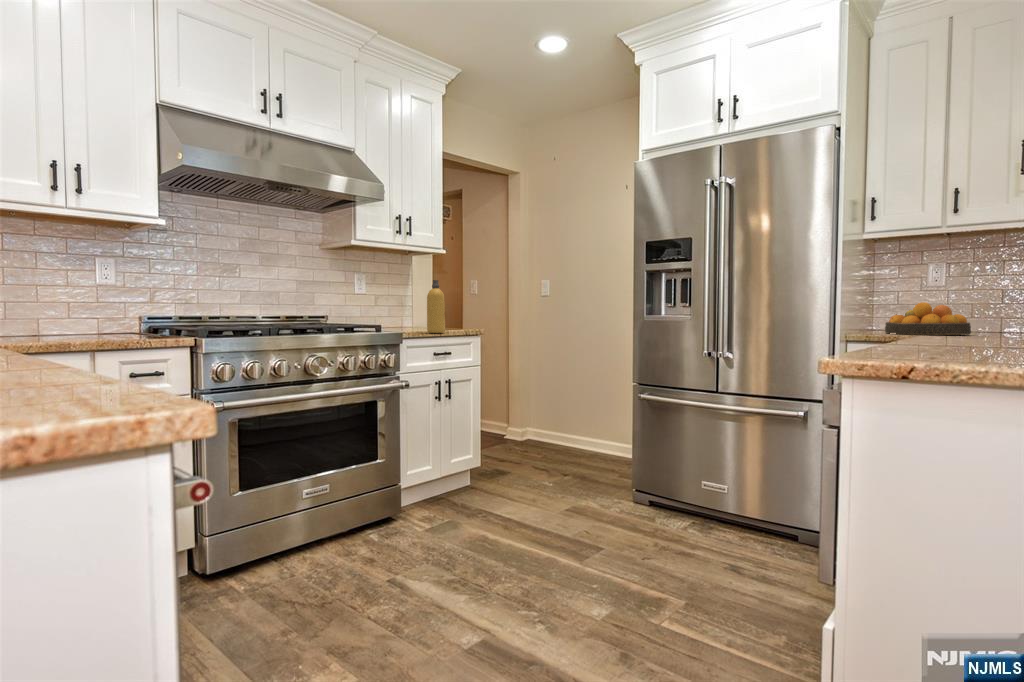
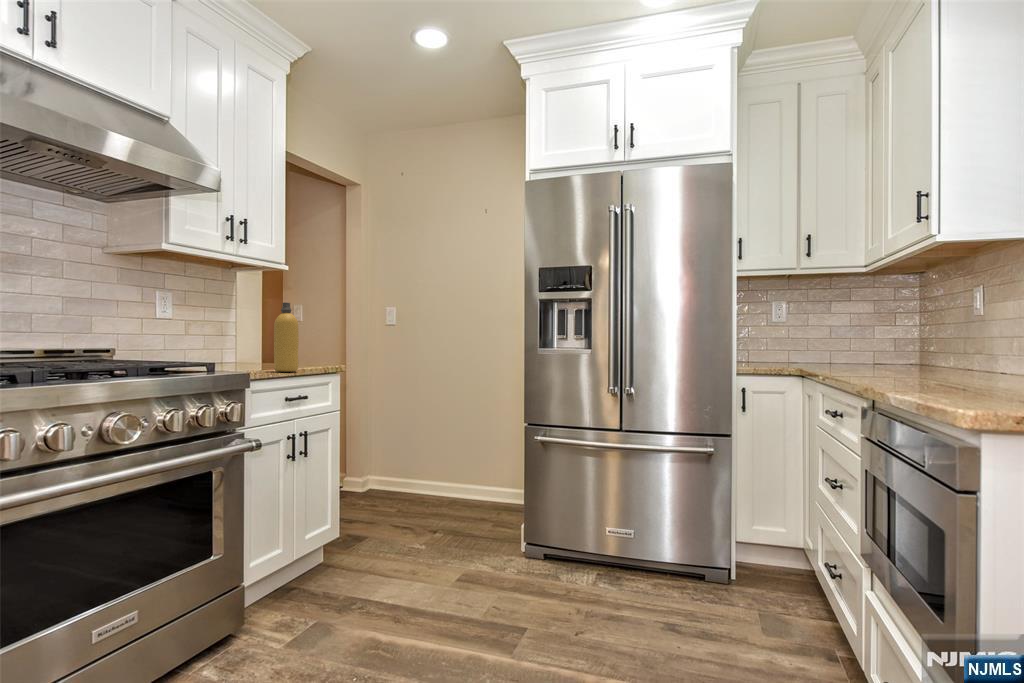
fruit bowl: present [885,302,971,335] -> none [743,337,814,367]

